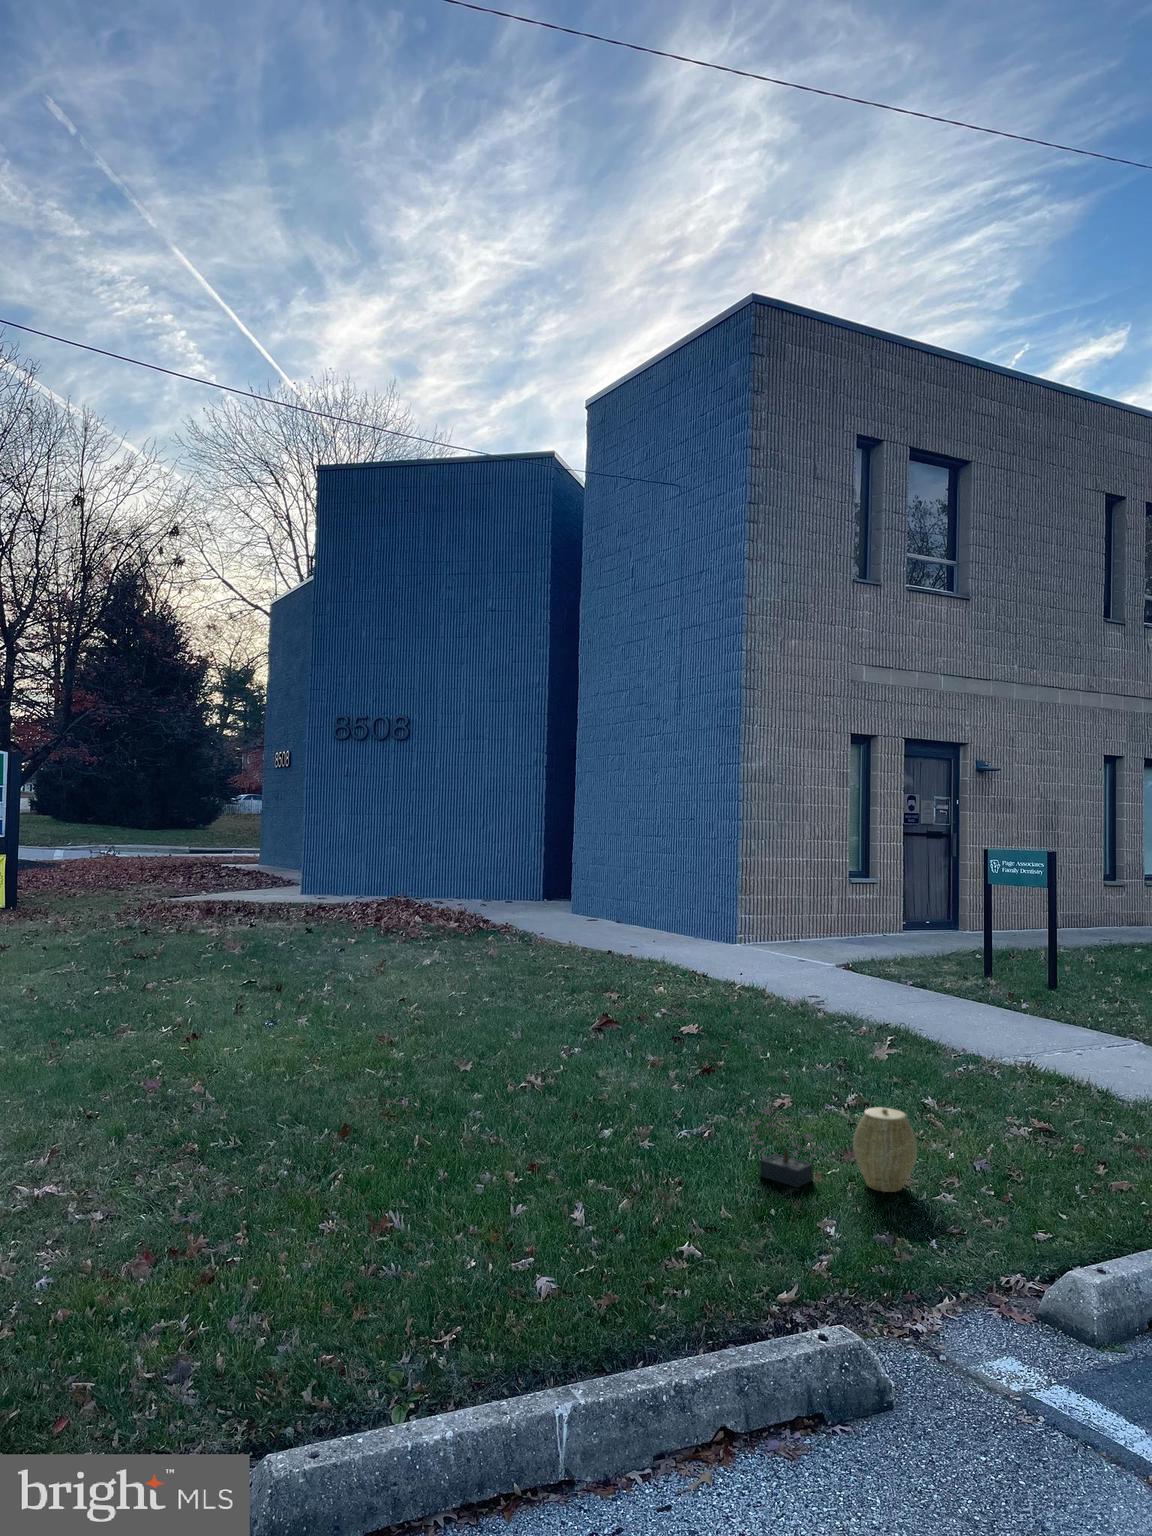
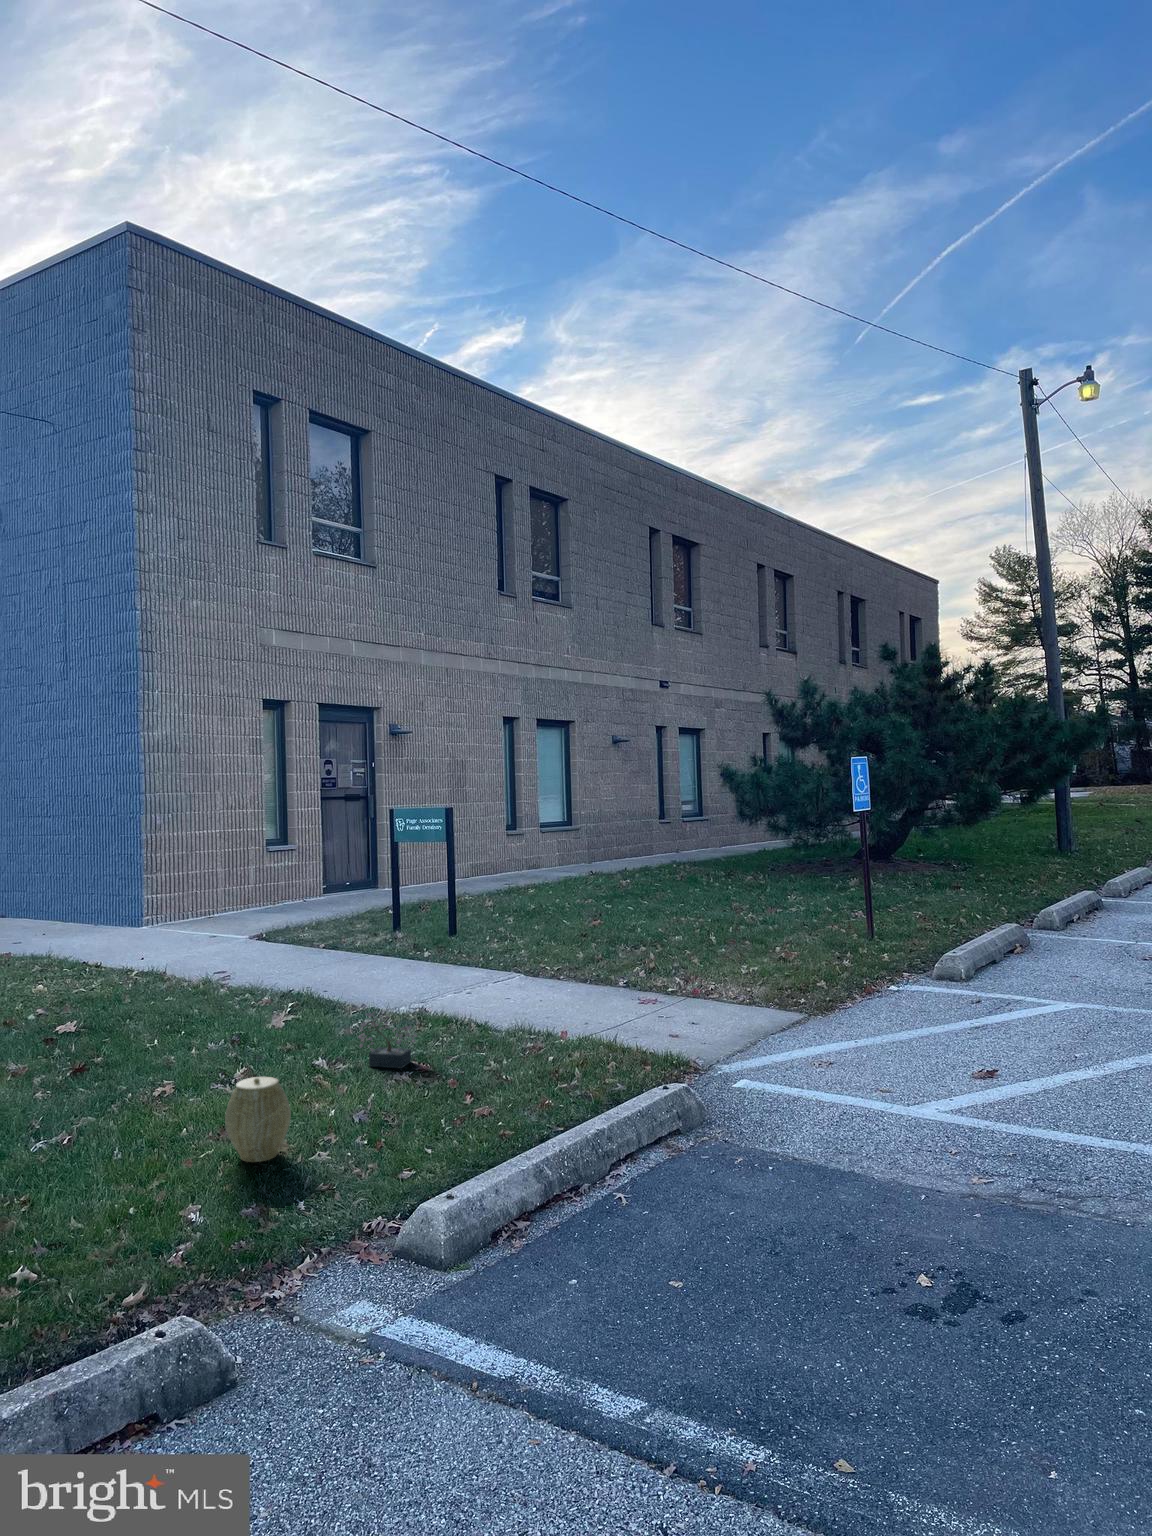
decorative plant: present [749,1108,821,1187] -> present [359,1013,416,1068]

